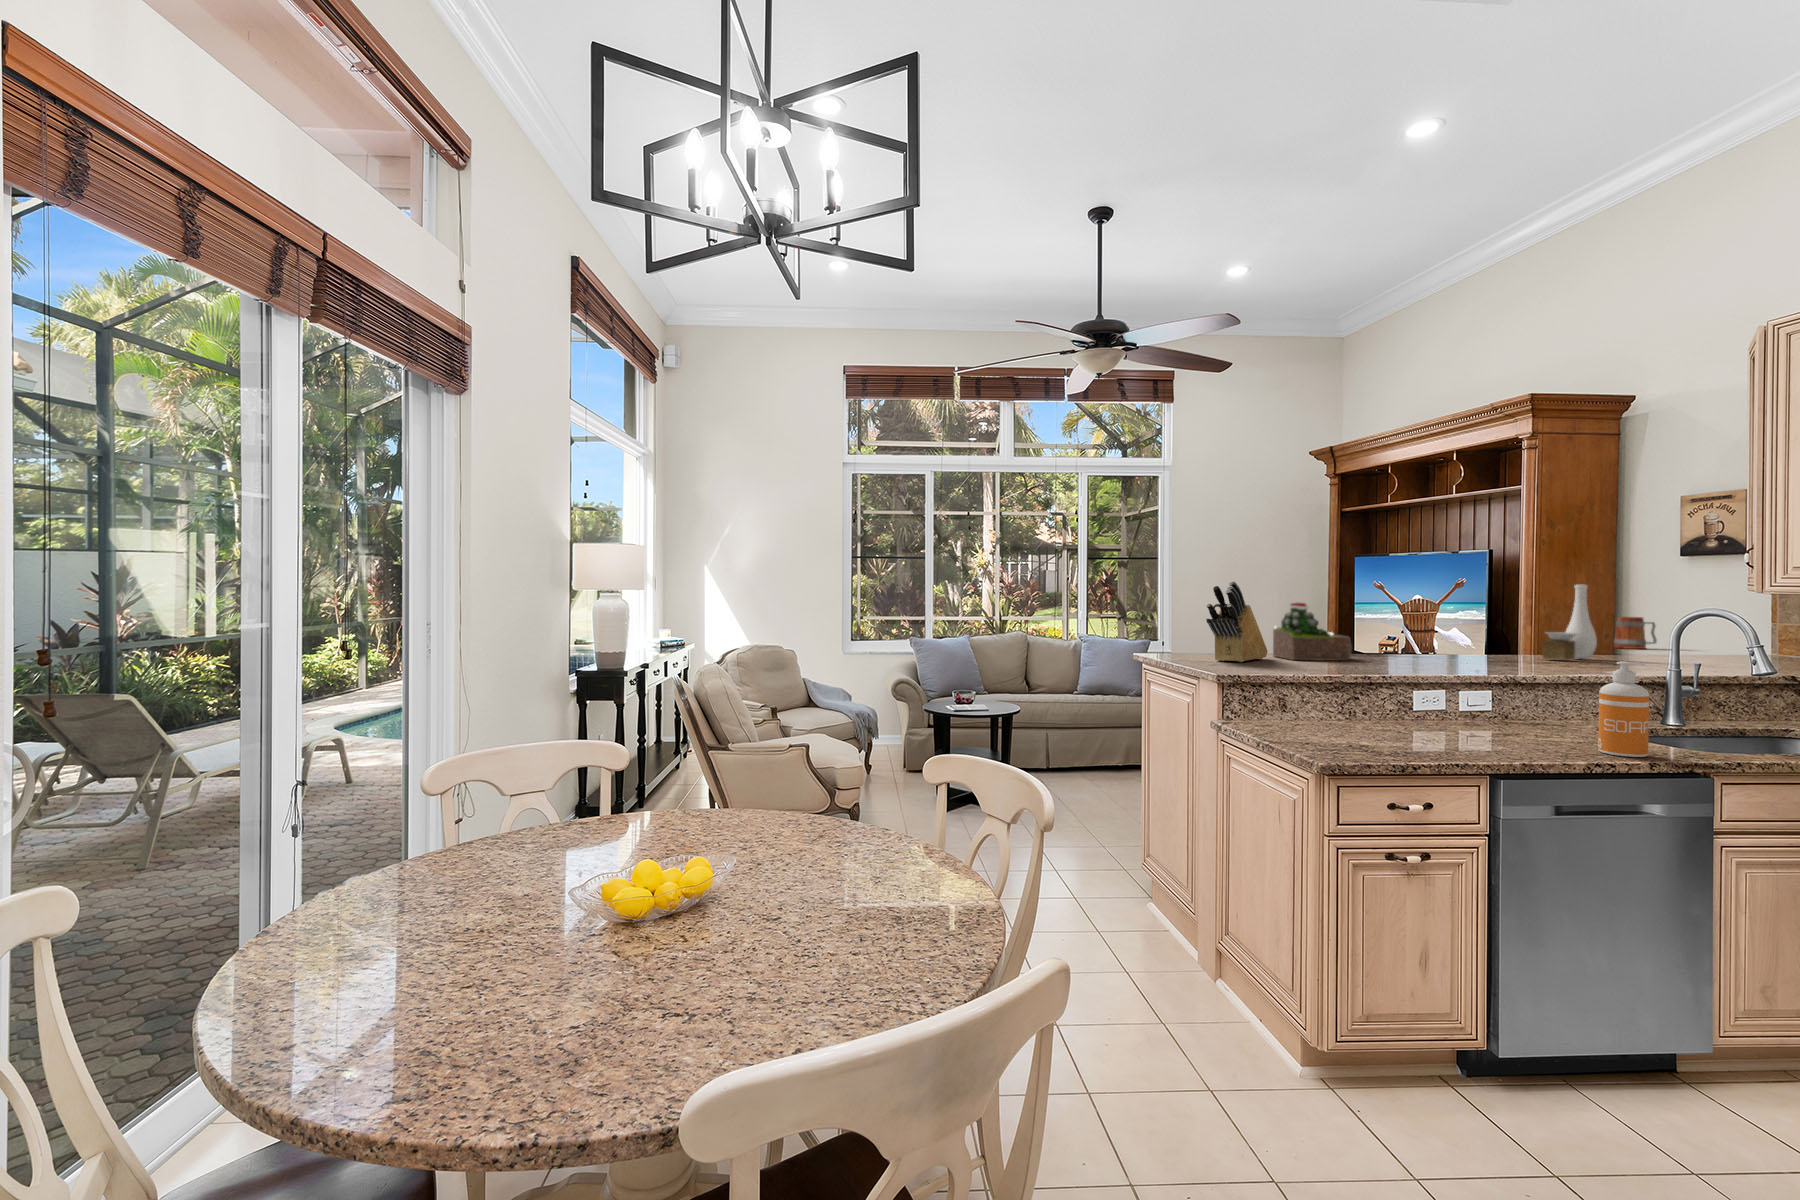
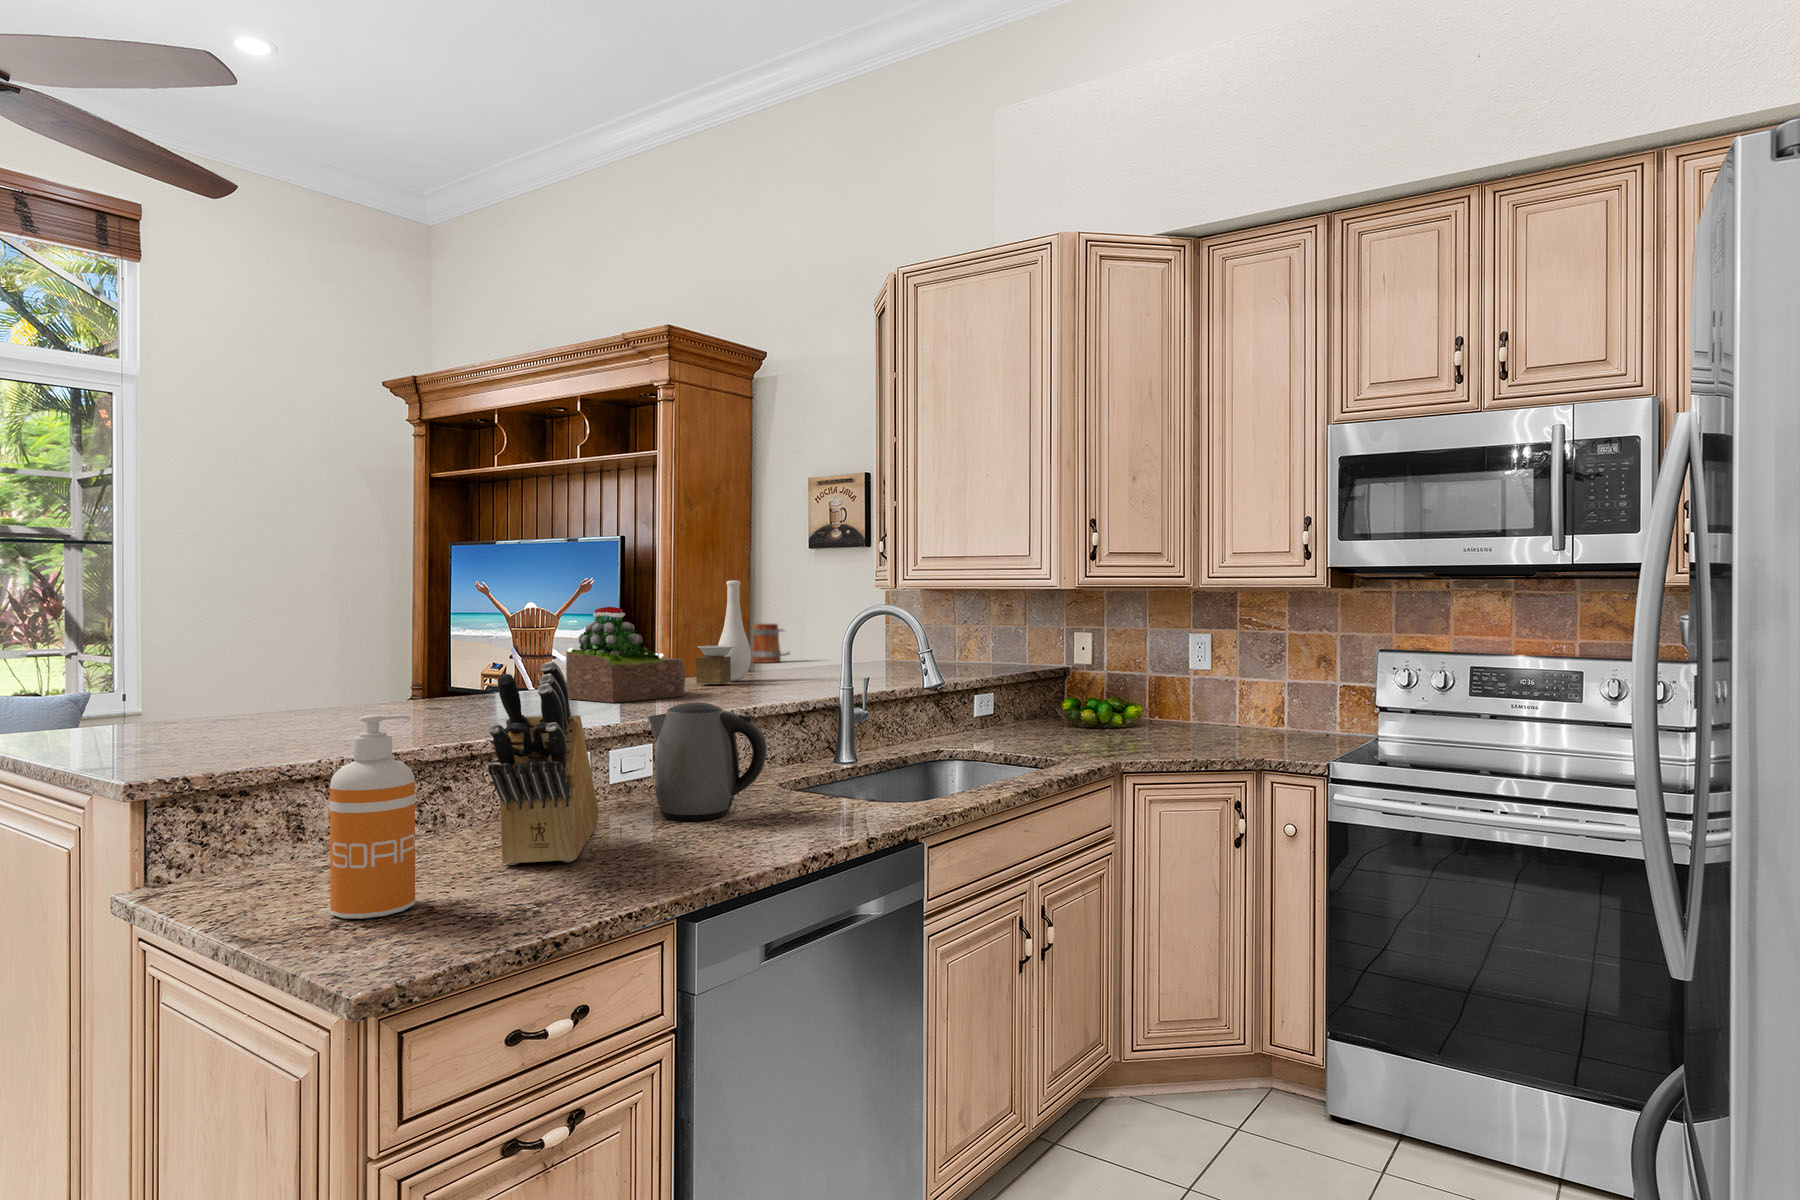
knife block: present [1206,581,1268,662] -> present [488,661,598,865]
succulent plant: present [1273,603,1352,661] -> present [566,607,685,703]
soap dispenser: present [1598,661,1649,757] -> present [330,715,415,919]
kettle: none [1485,666,1575,738] -> present [648,702,766,821]

